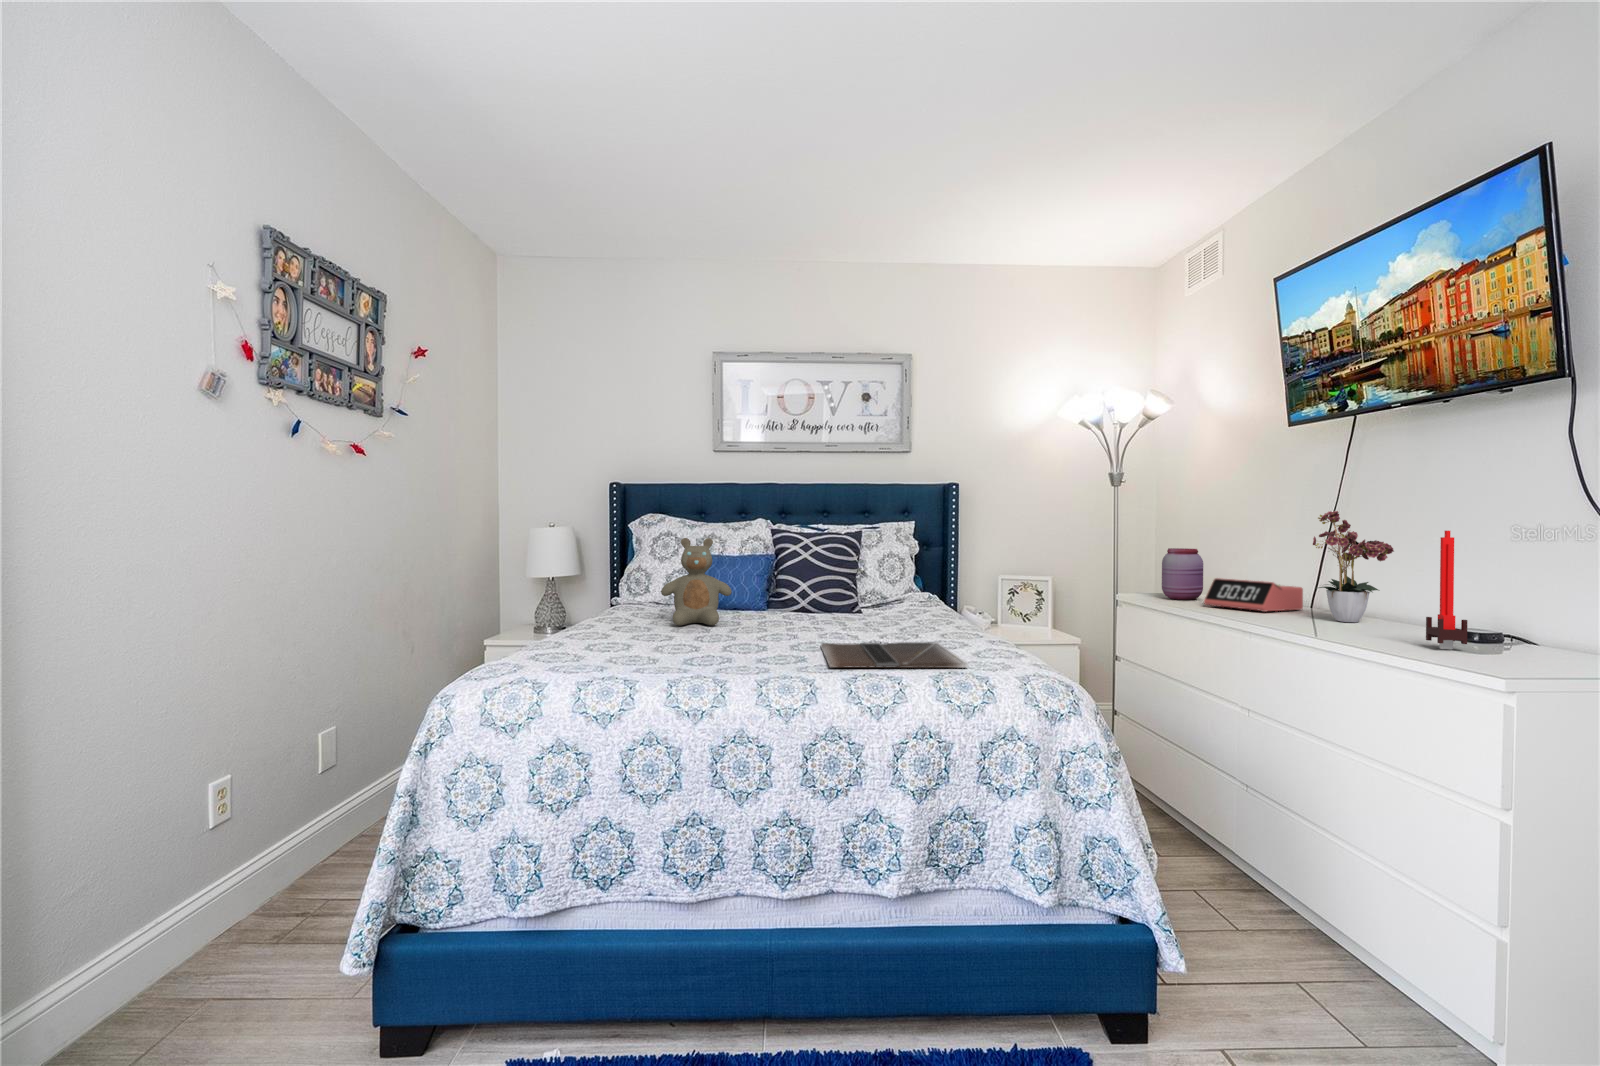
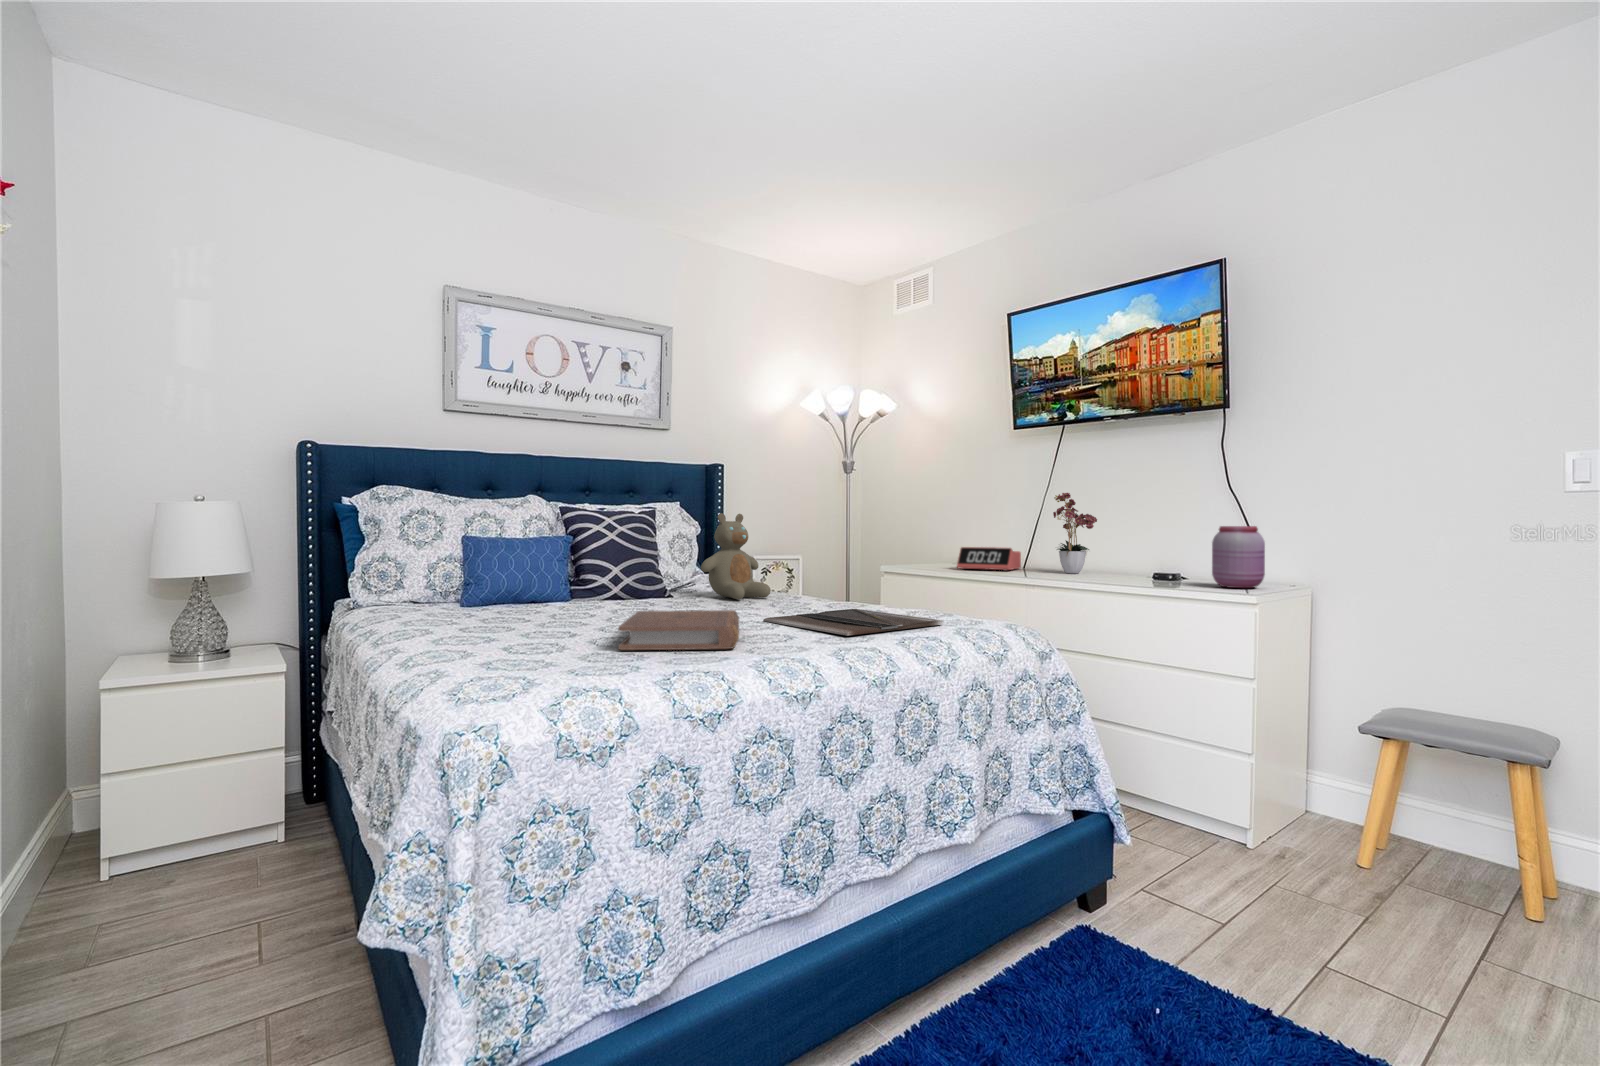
candle: present [1426,531,1467,649] -> none [1170,503,1196,584]
teddy bear: present [661,538,732,626] -> present [701,513,771,599]
jar: present [1162,548,1203,600] -> present [1212,526,1265,588]
book: none [631,628,773,667] -> present [618,610,739,650]

